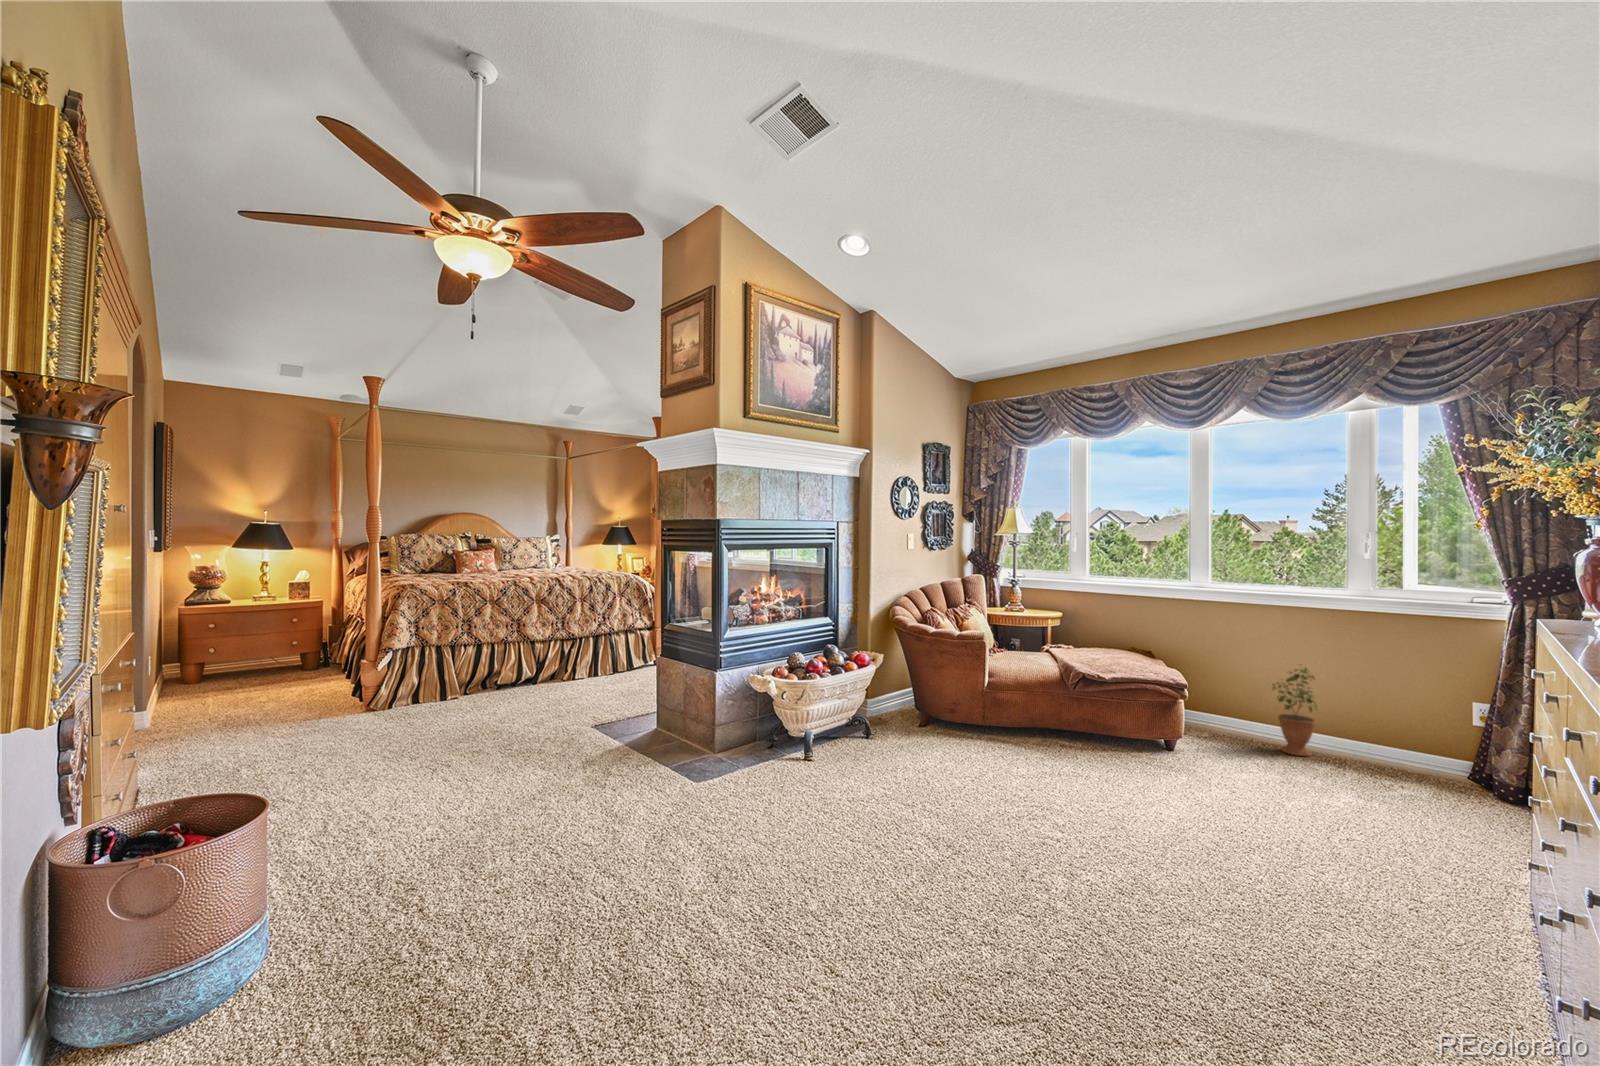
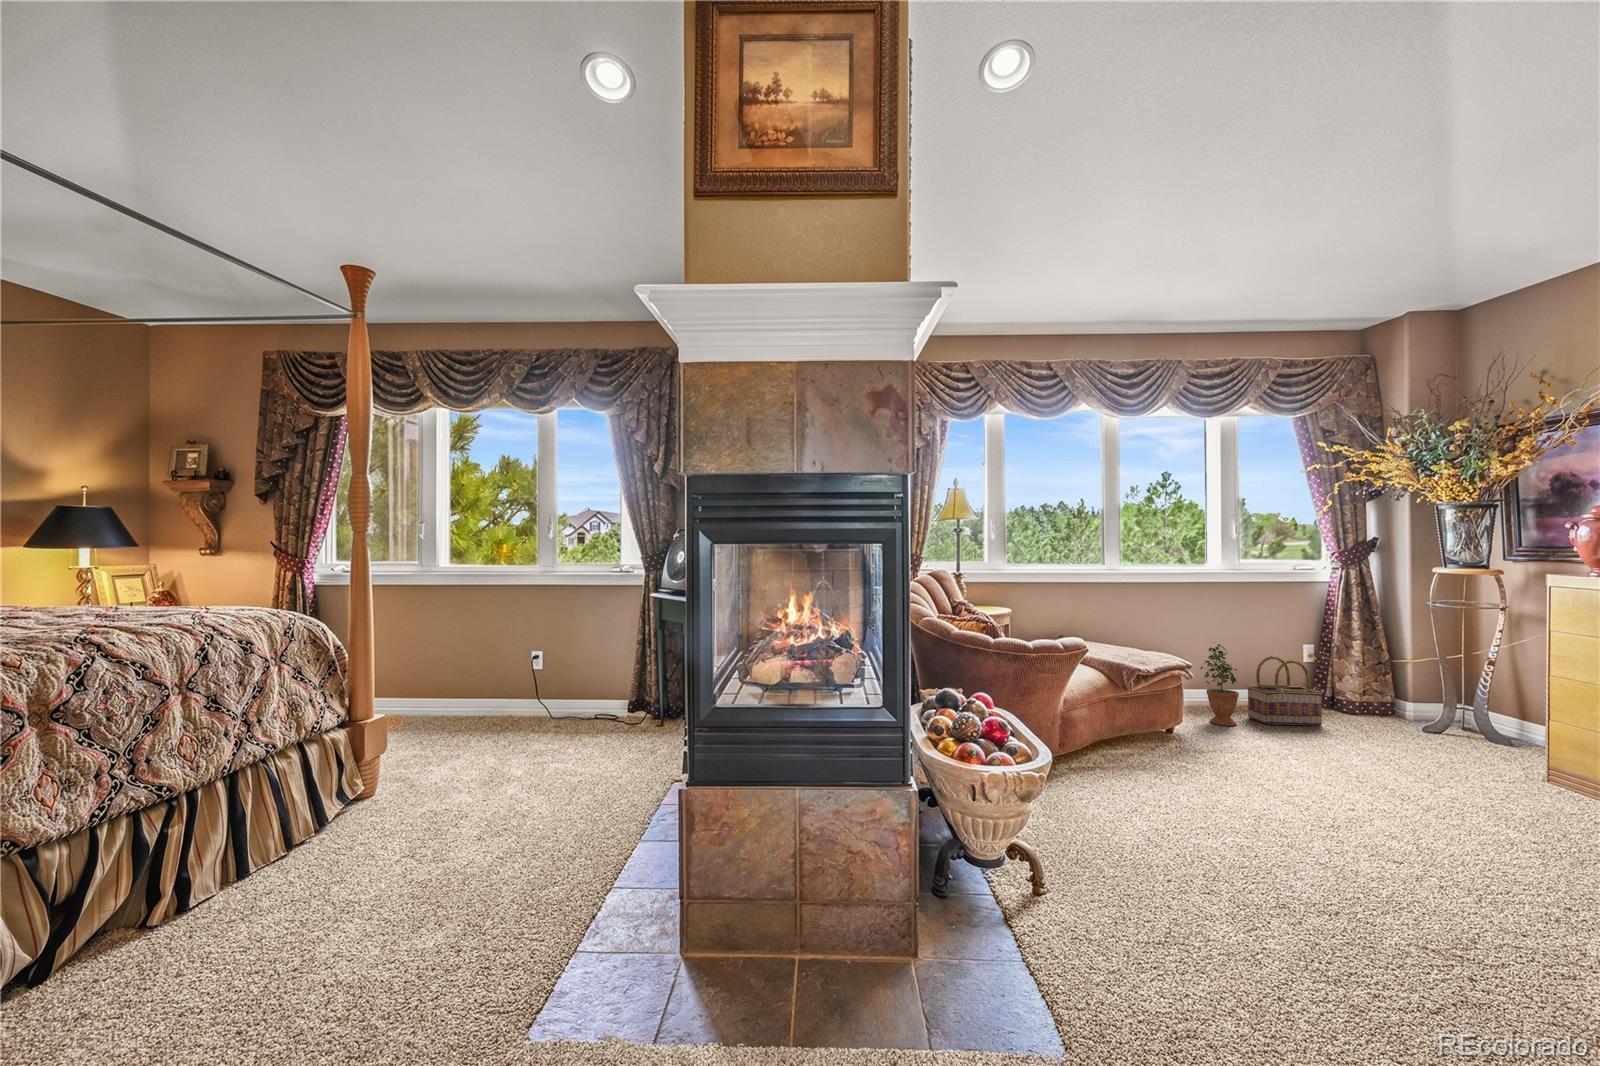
basket: none [1348,692,1442,783] -> present [1247,656,1322,725]

